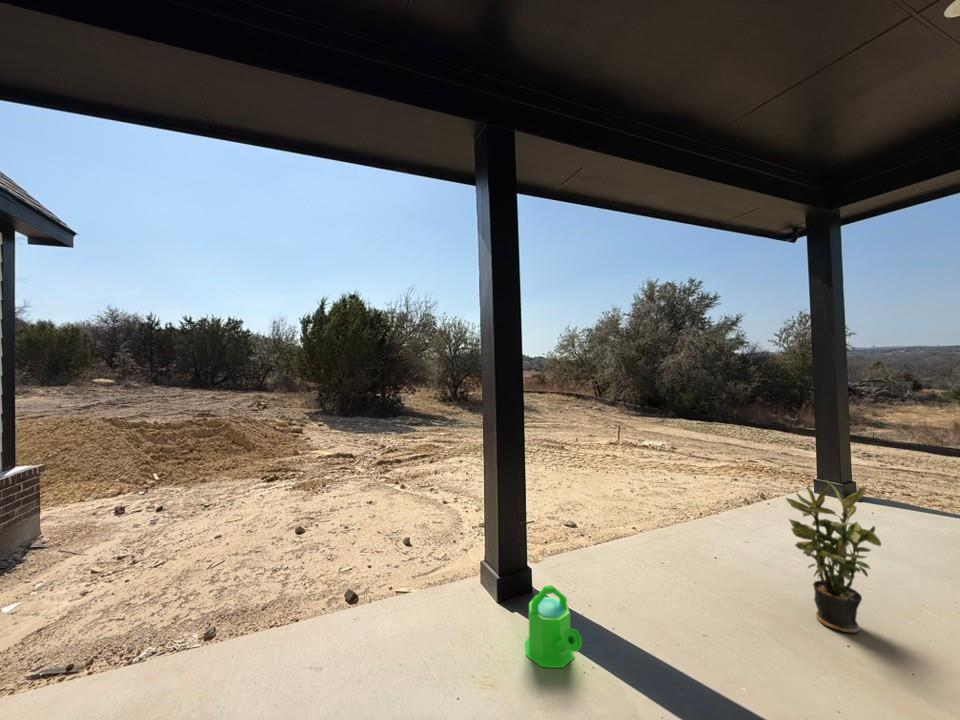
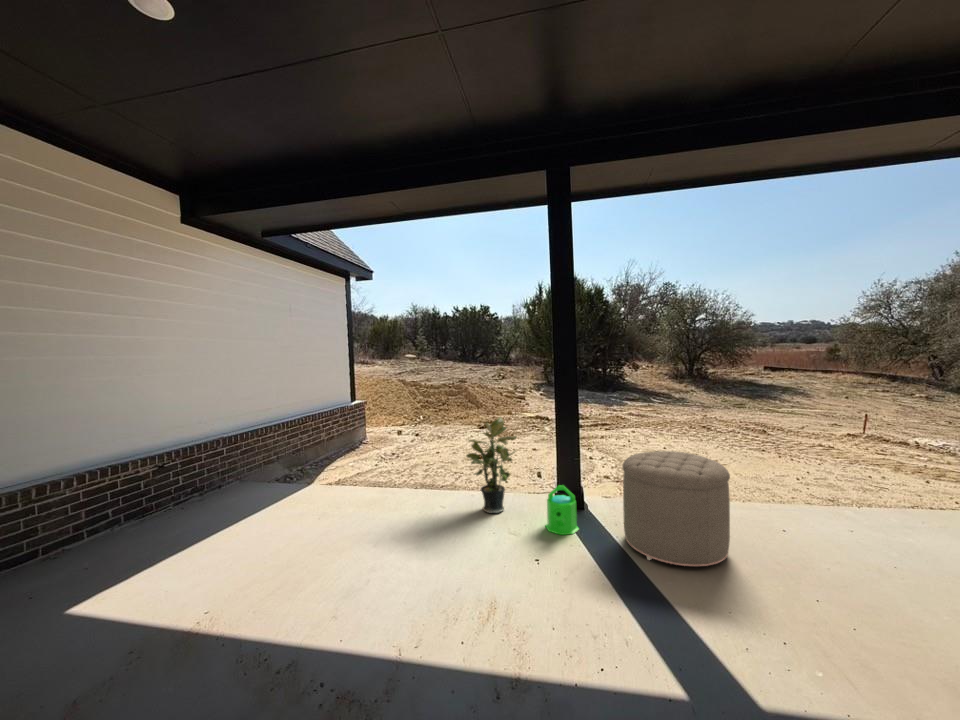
potted plant: present [786,480,881,633] -> present [466,417,516,513]
ottoman: none [620,506,756,671] -> present [623,451,730,566]

